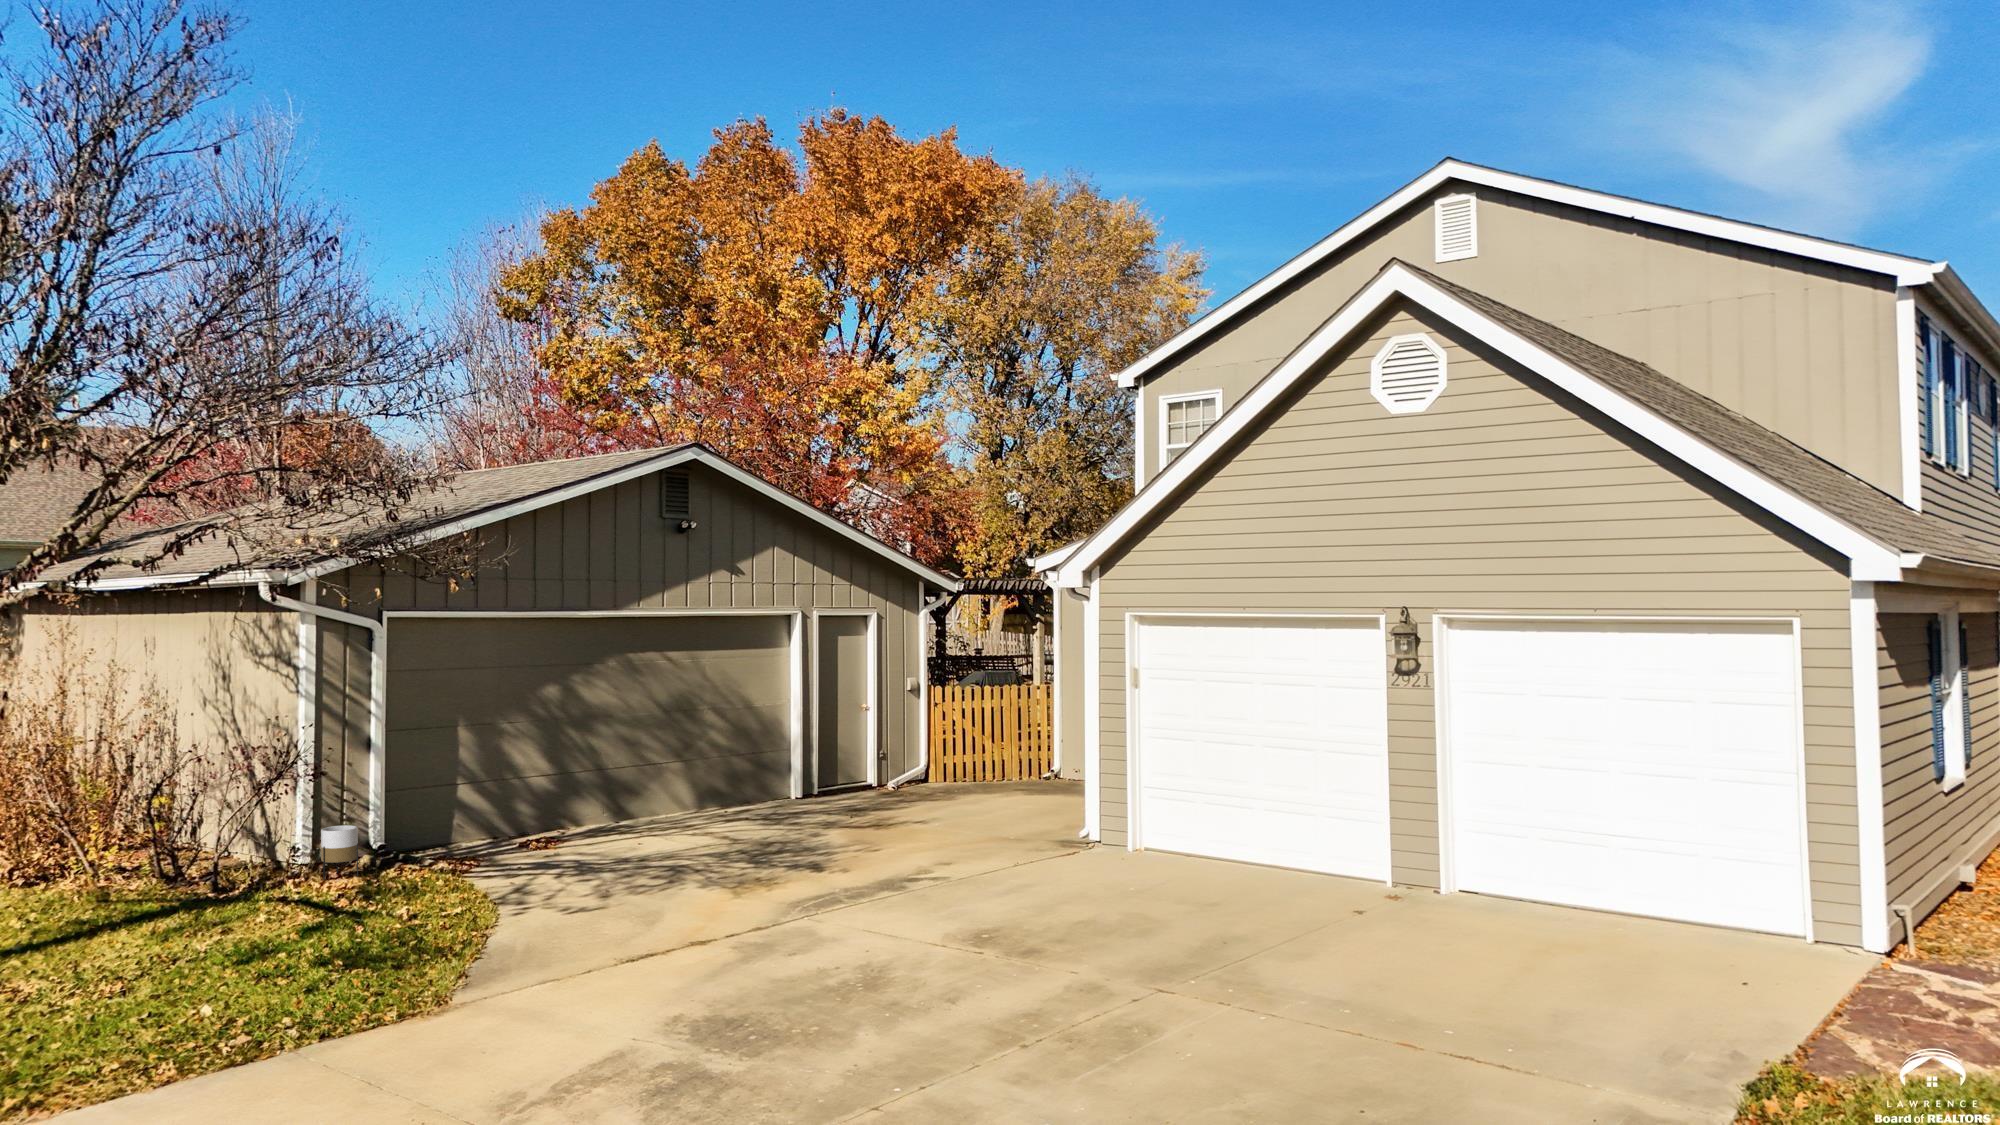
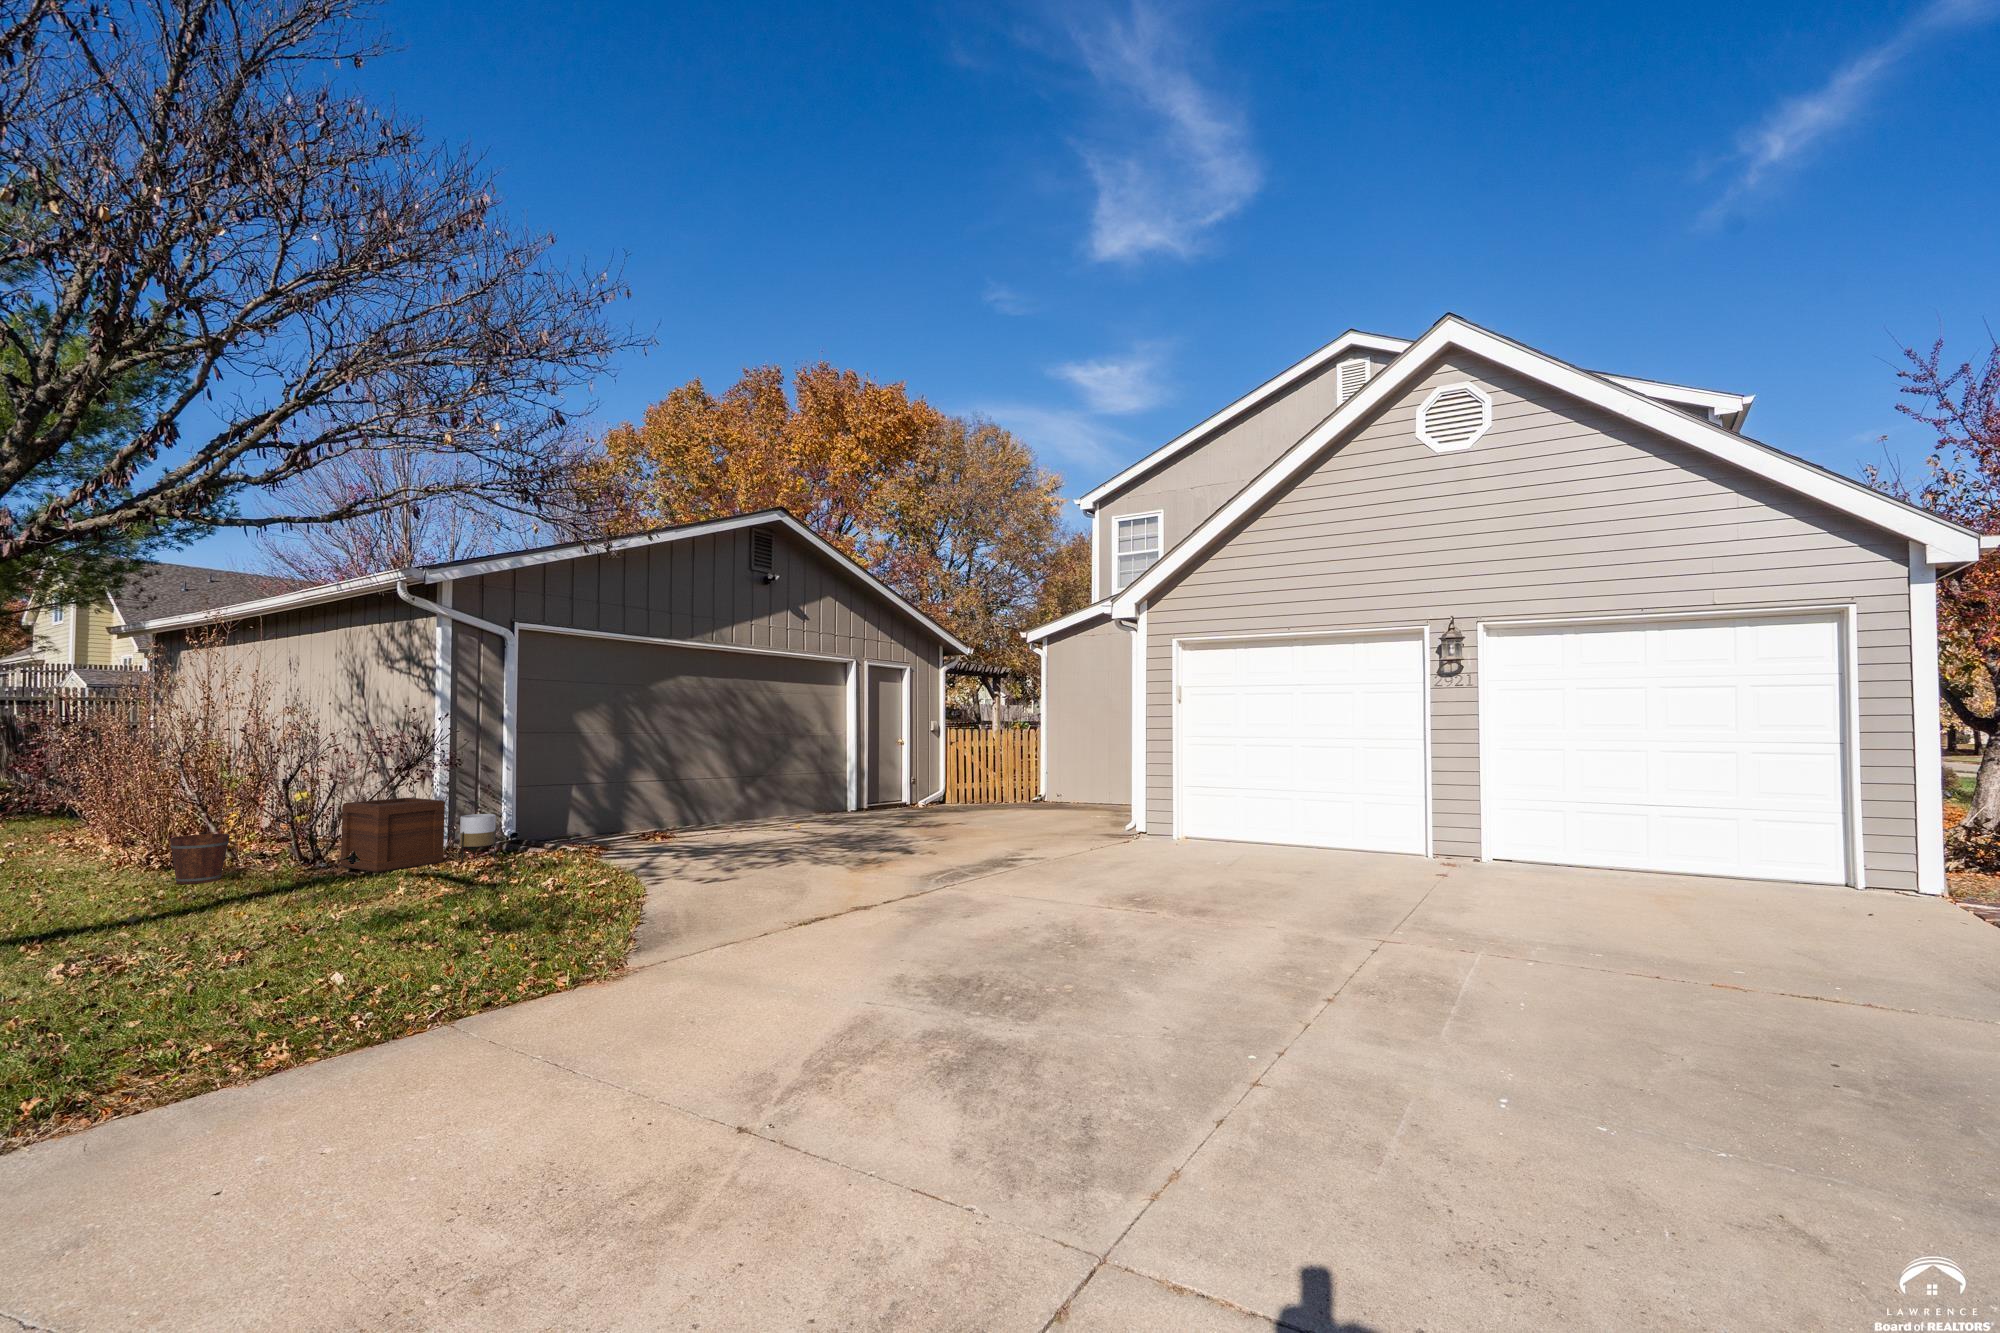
wooden crate: none [202,807,305,891] -> present [341,798,445,872]
bucket: none [41,848,96,903] -> present [170,832,230,884]

